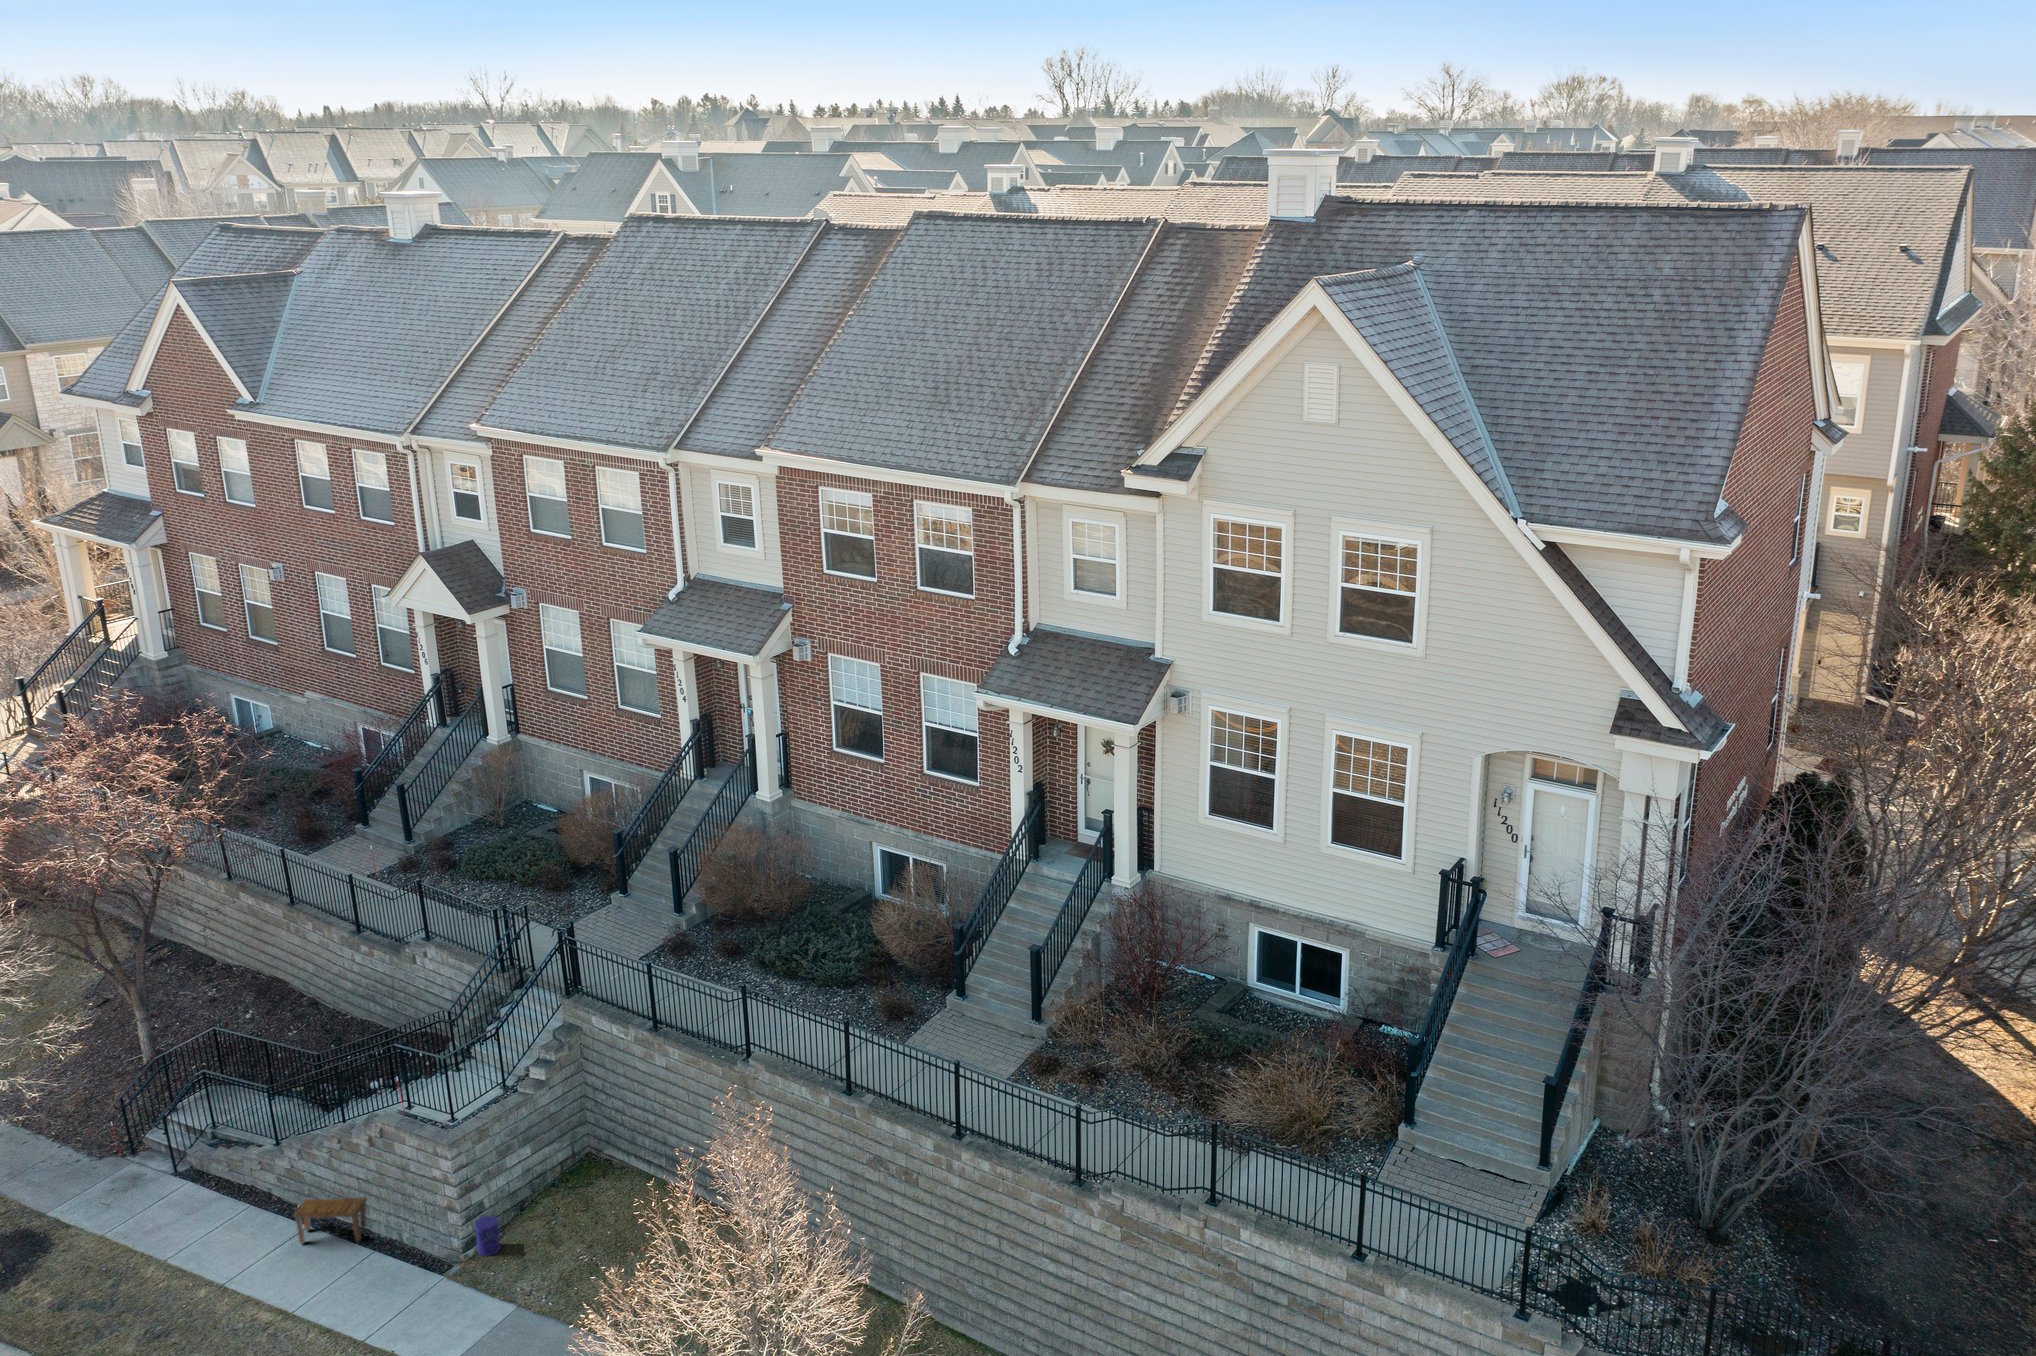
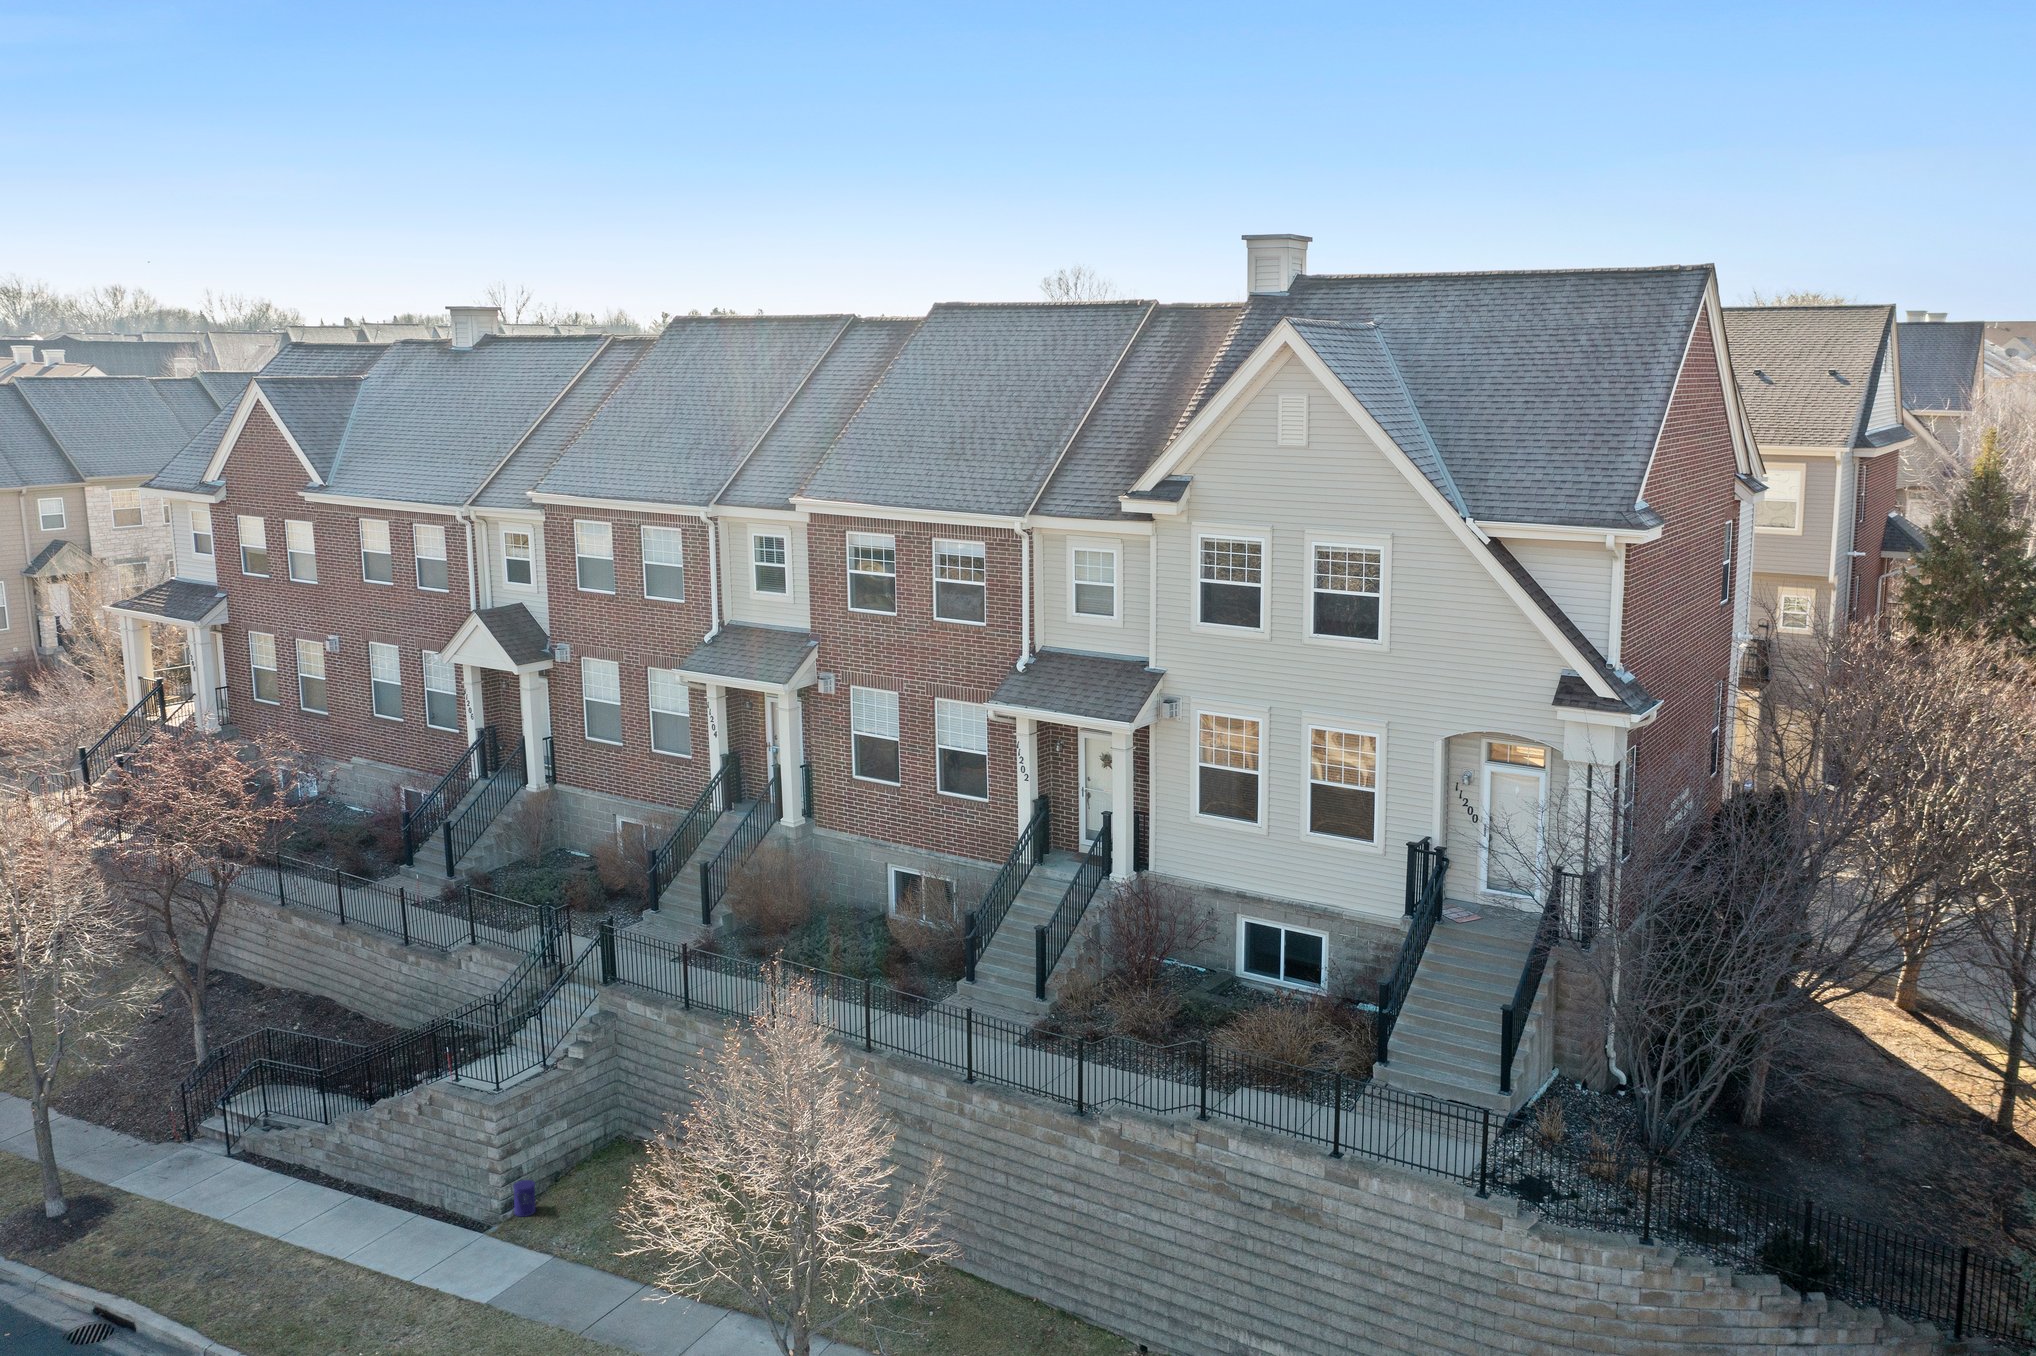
bench: present [294,1197,367,1244] -> none [344,1166,411,1208]

